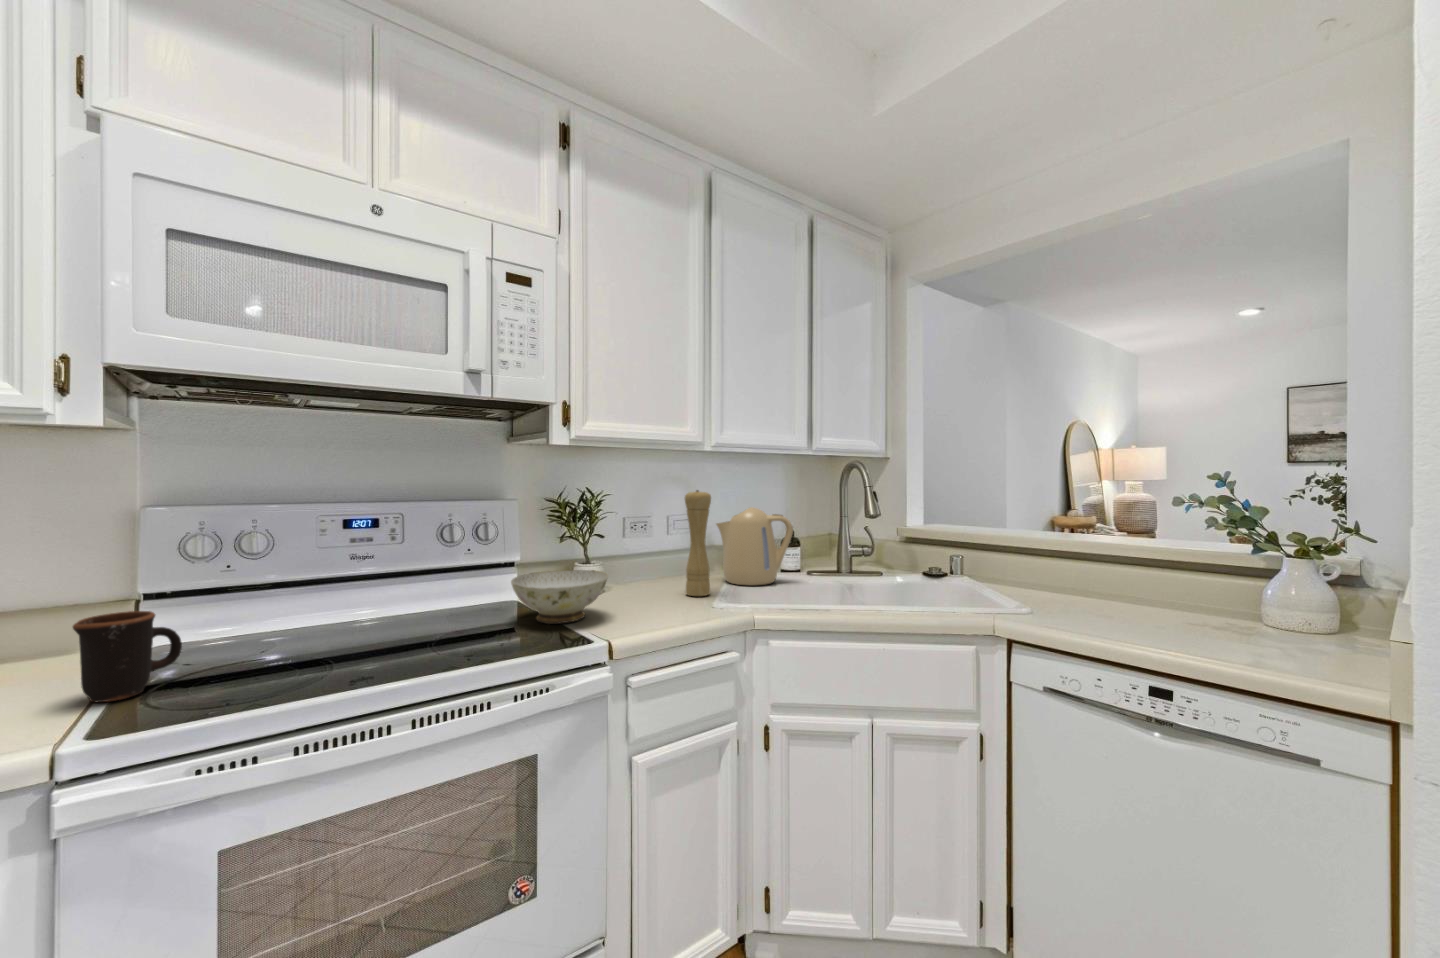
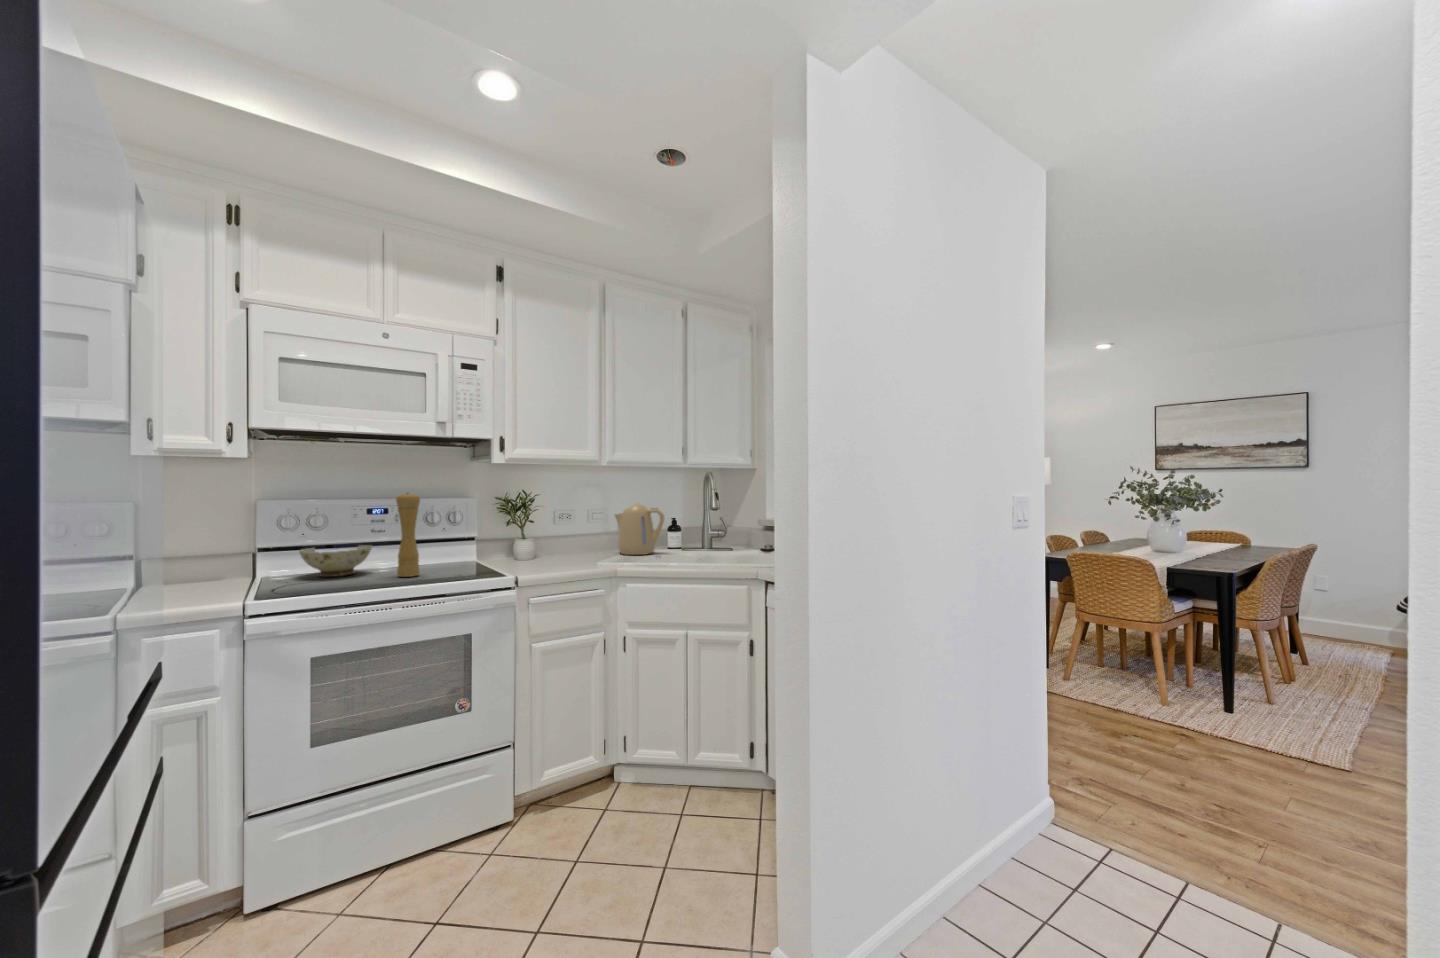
pepper mill: present [685,490,711,596] -> present [396,493,420,577]
ceramic bowl: present [511,570,608,624] -> present [299,545,372,577]
mug: present [73,611,182,702] -> none [241,550,287,591]

